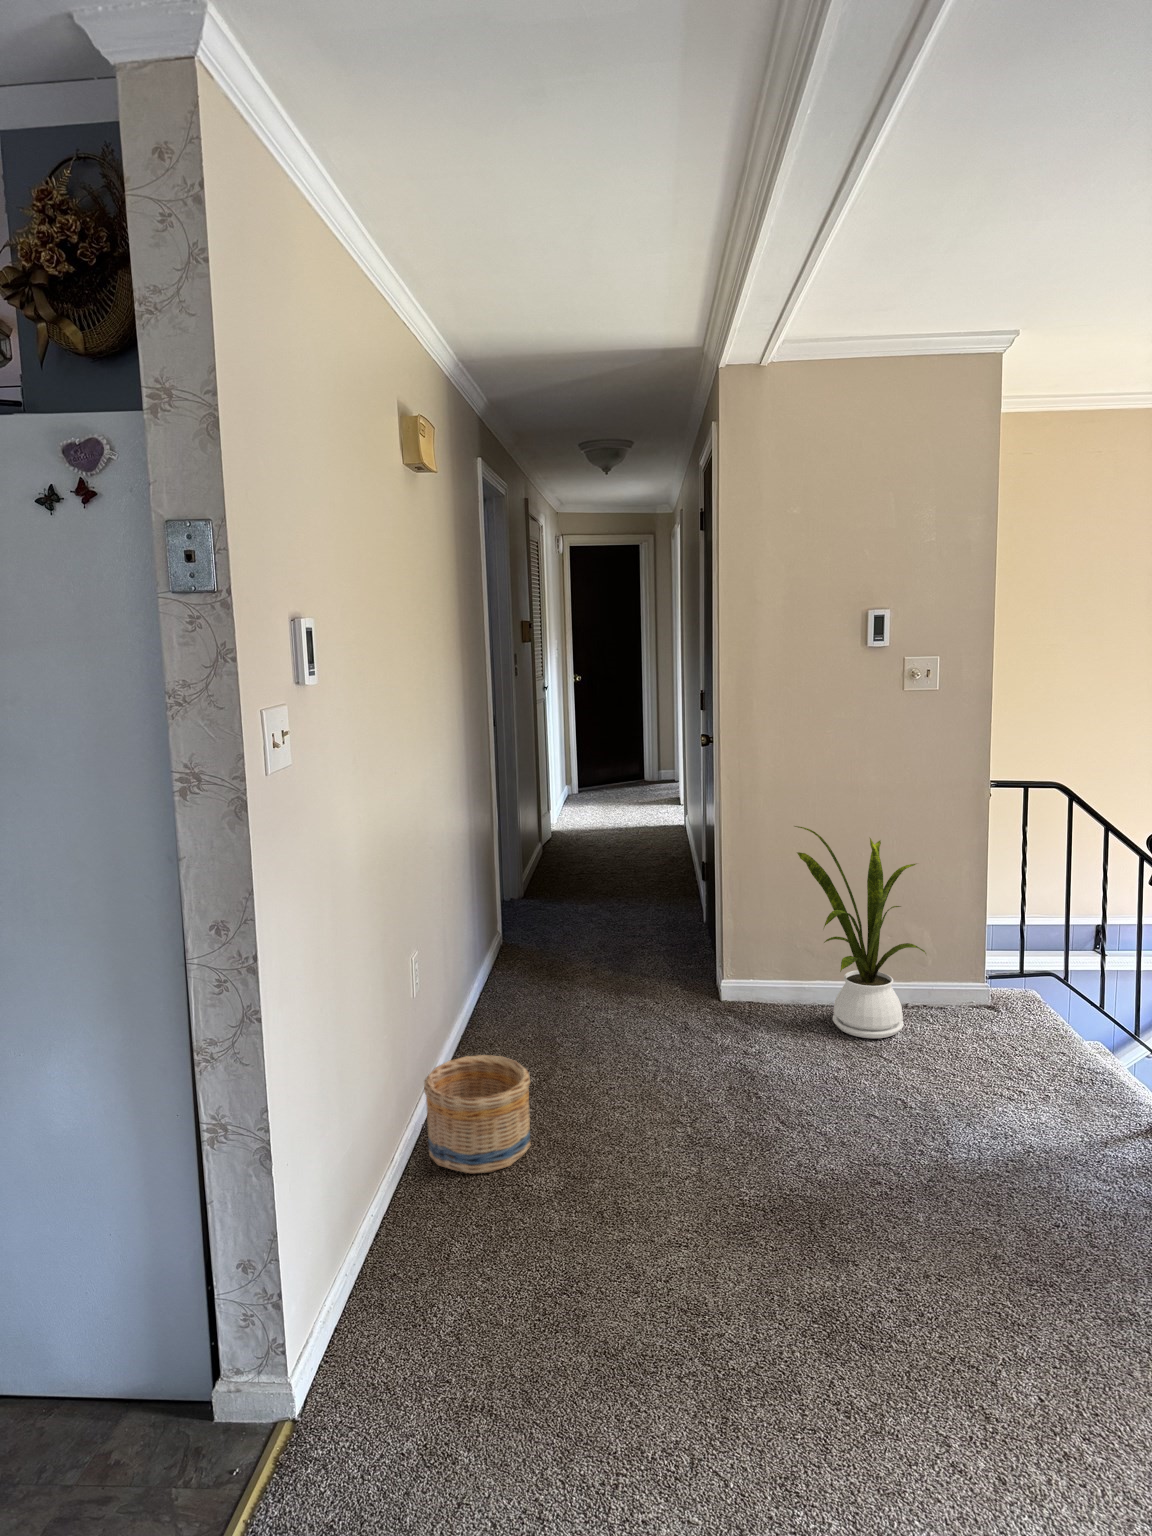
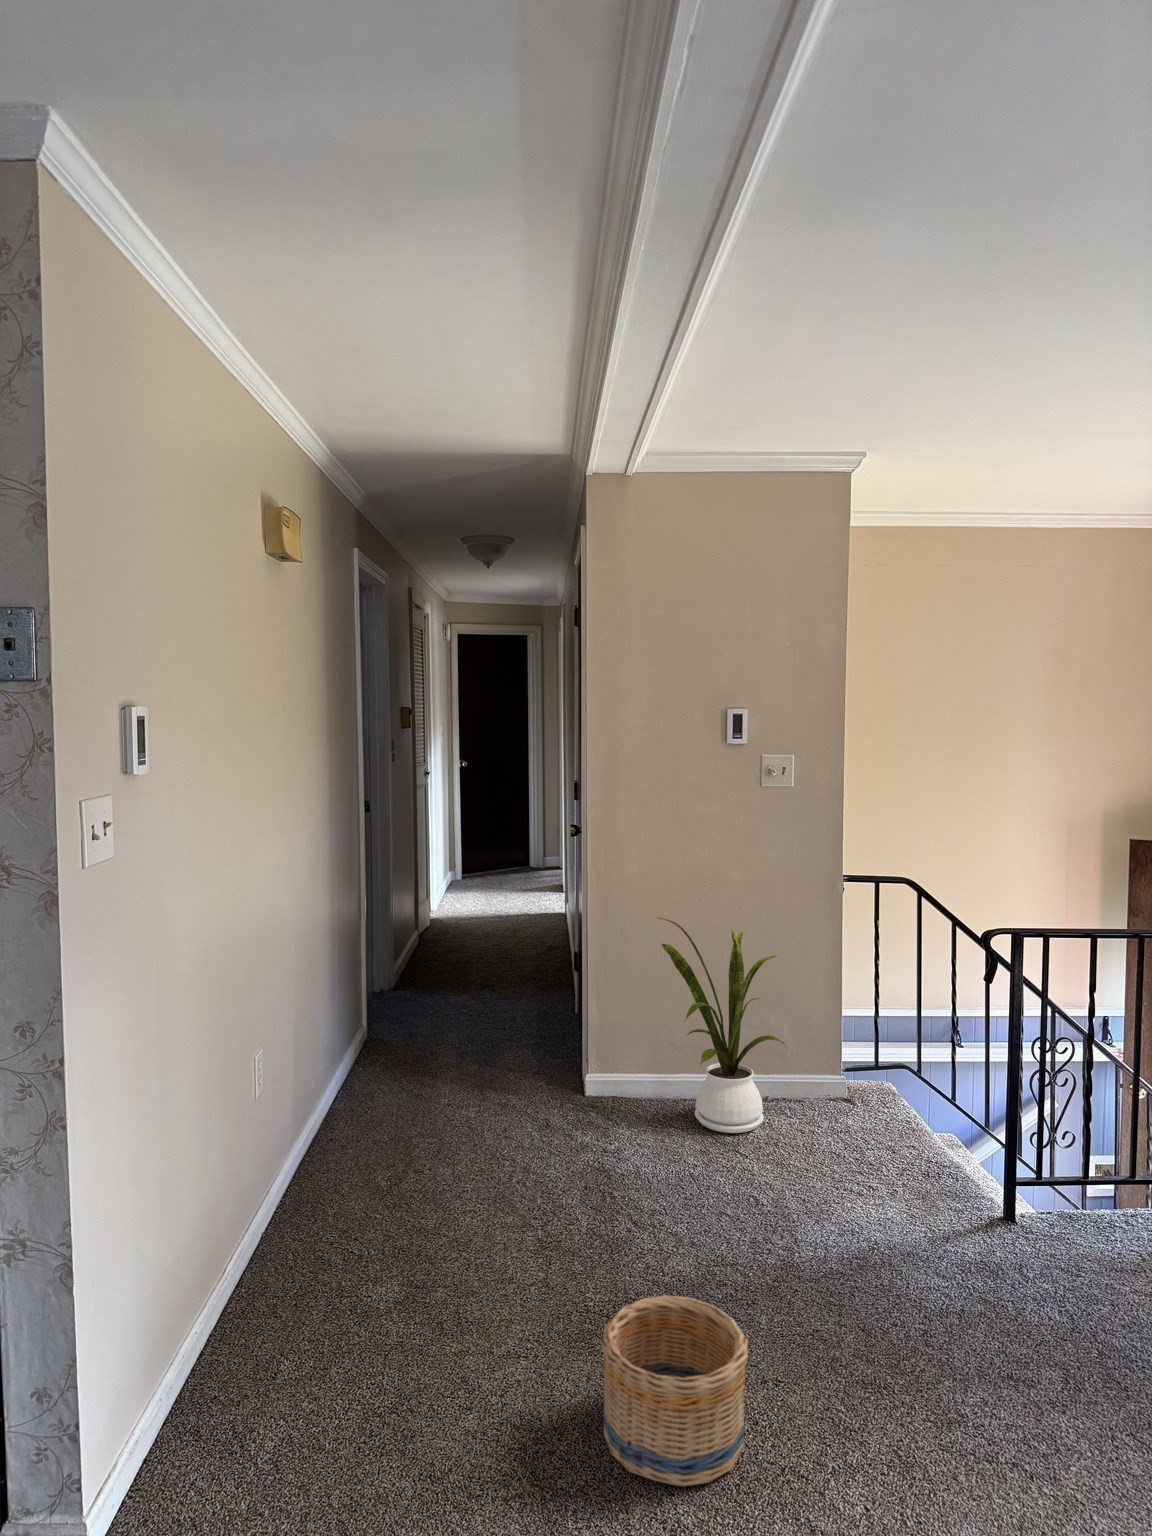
basket: present [424,1055,530,1174] -> present [602,1296,748,1487]

